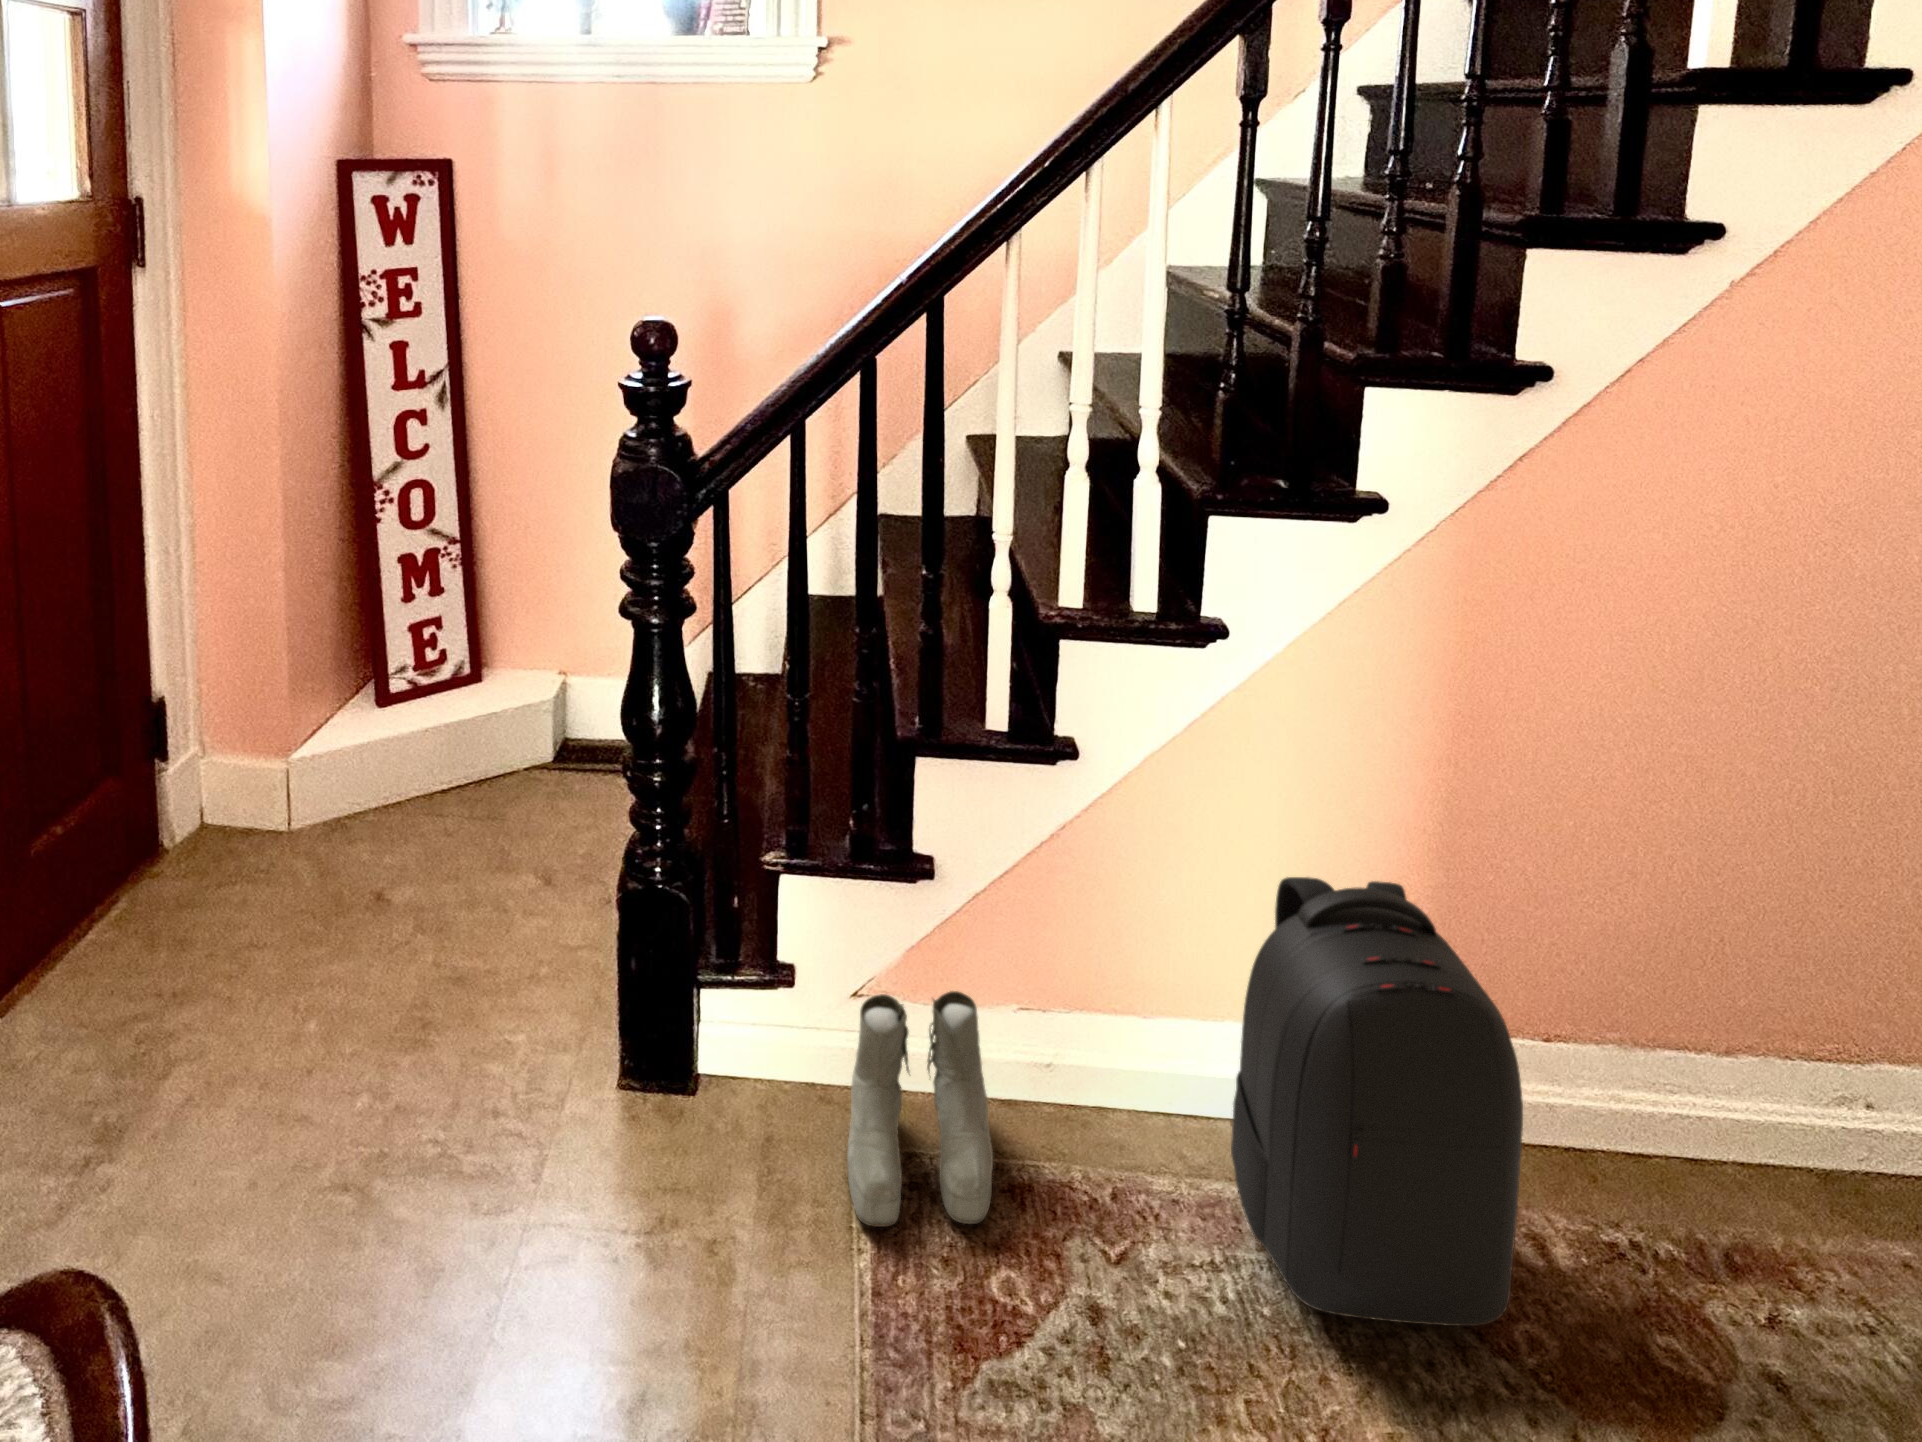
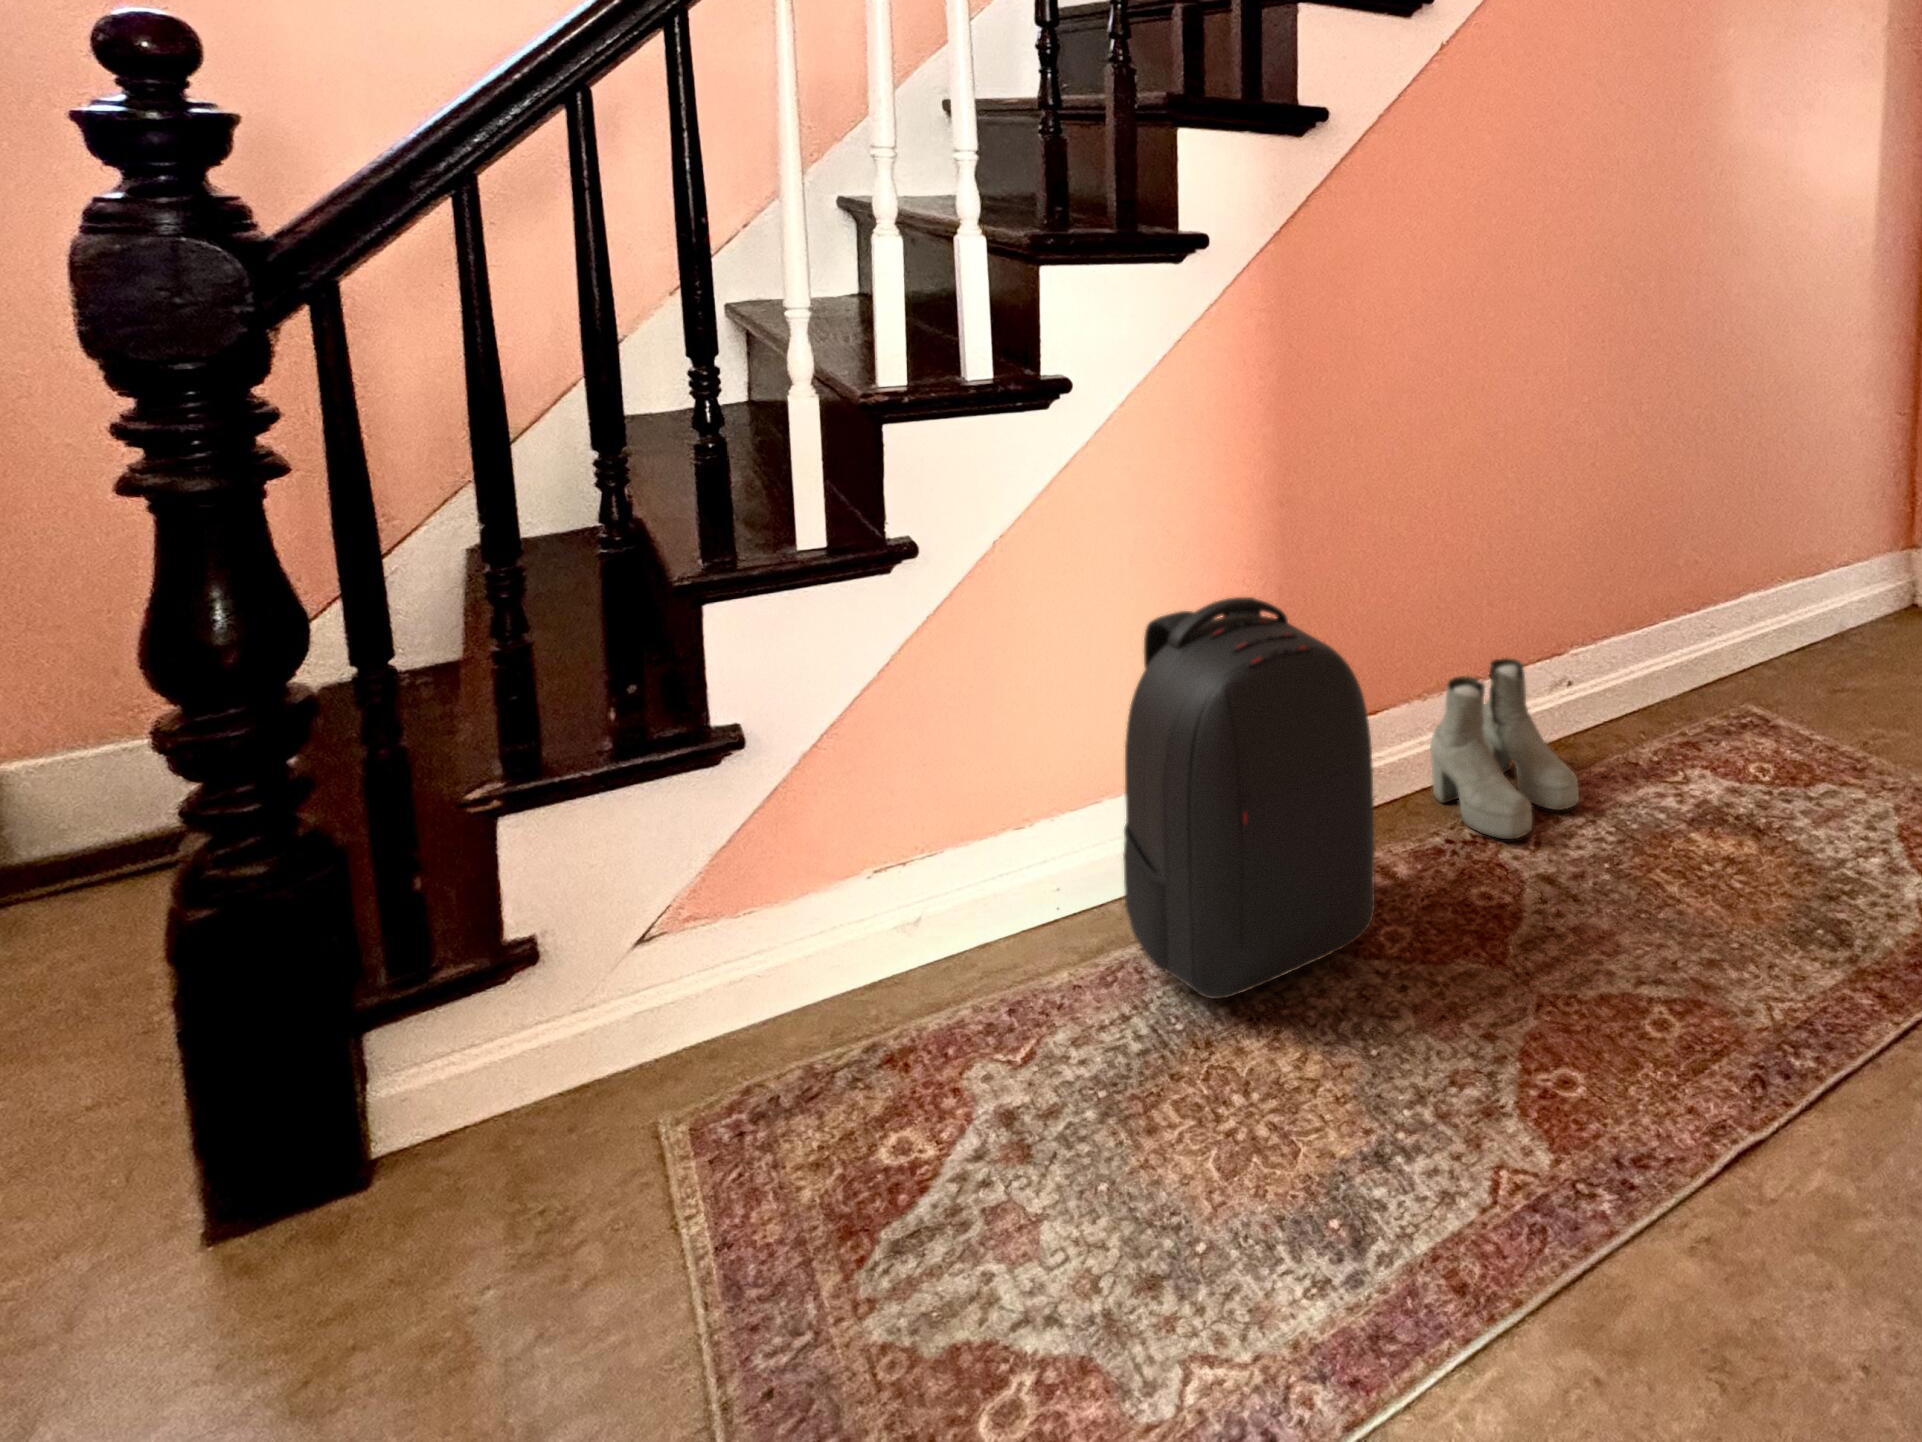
boots: present [847,991,993,1227] -> present [1430,658,1579,839]

